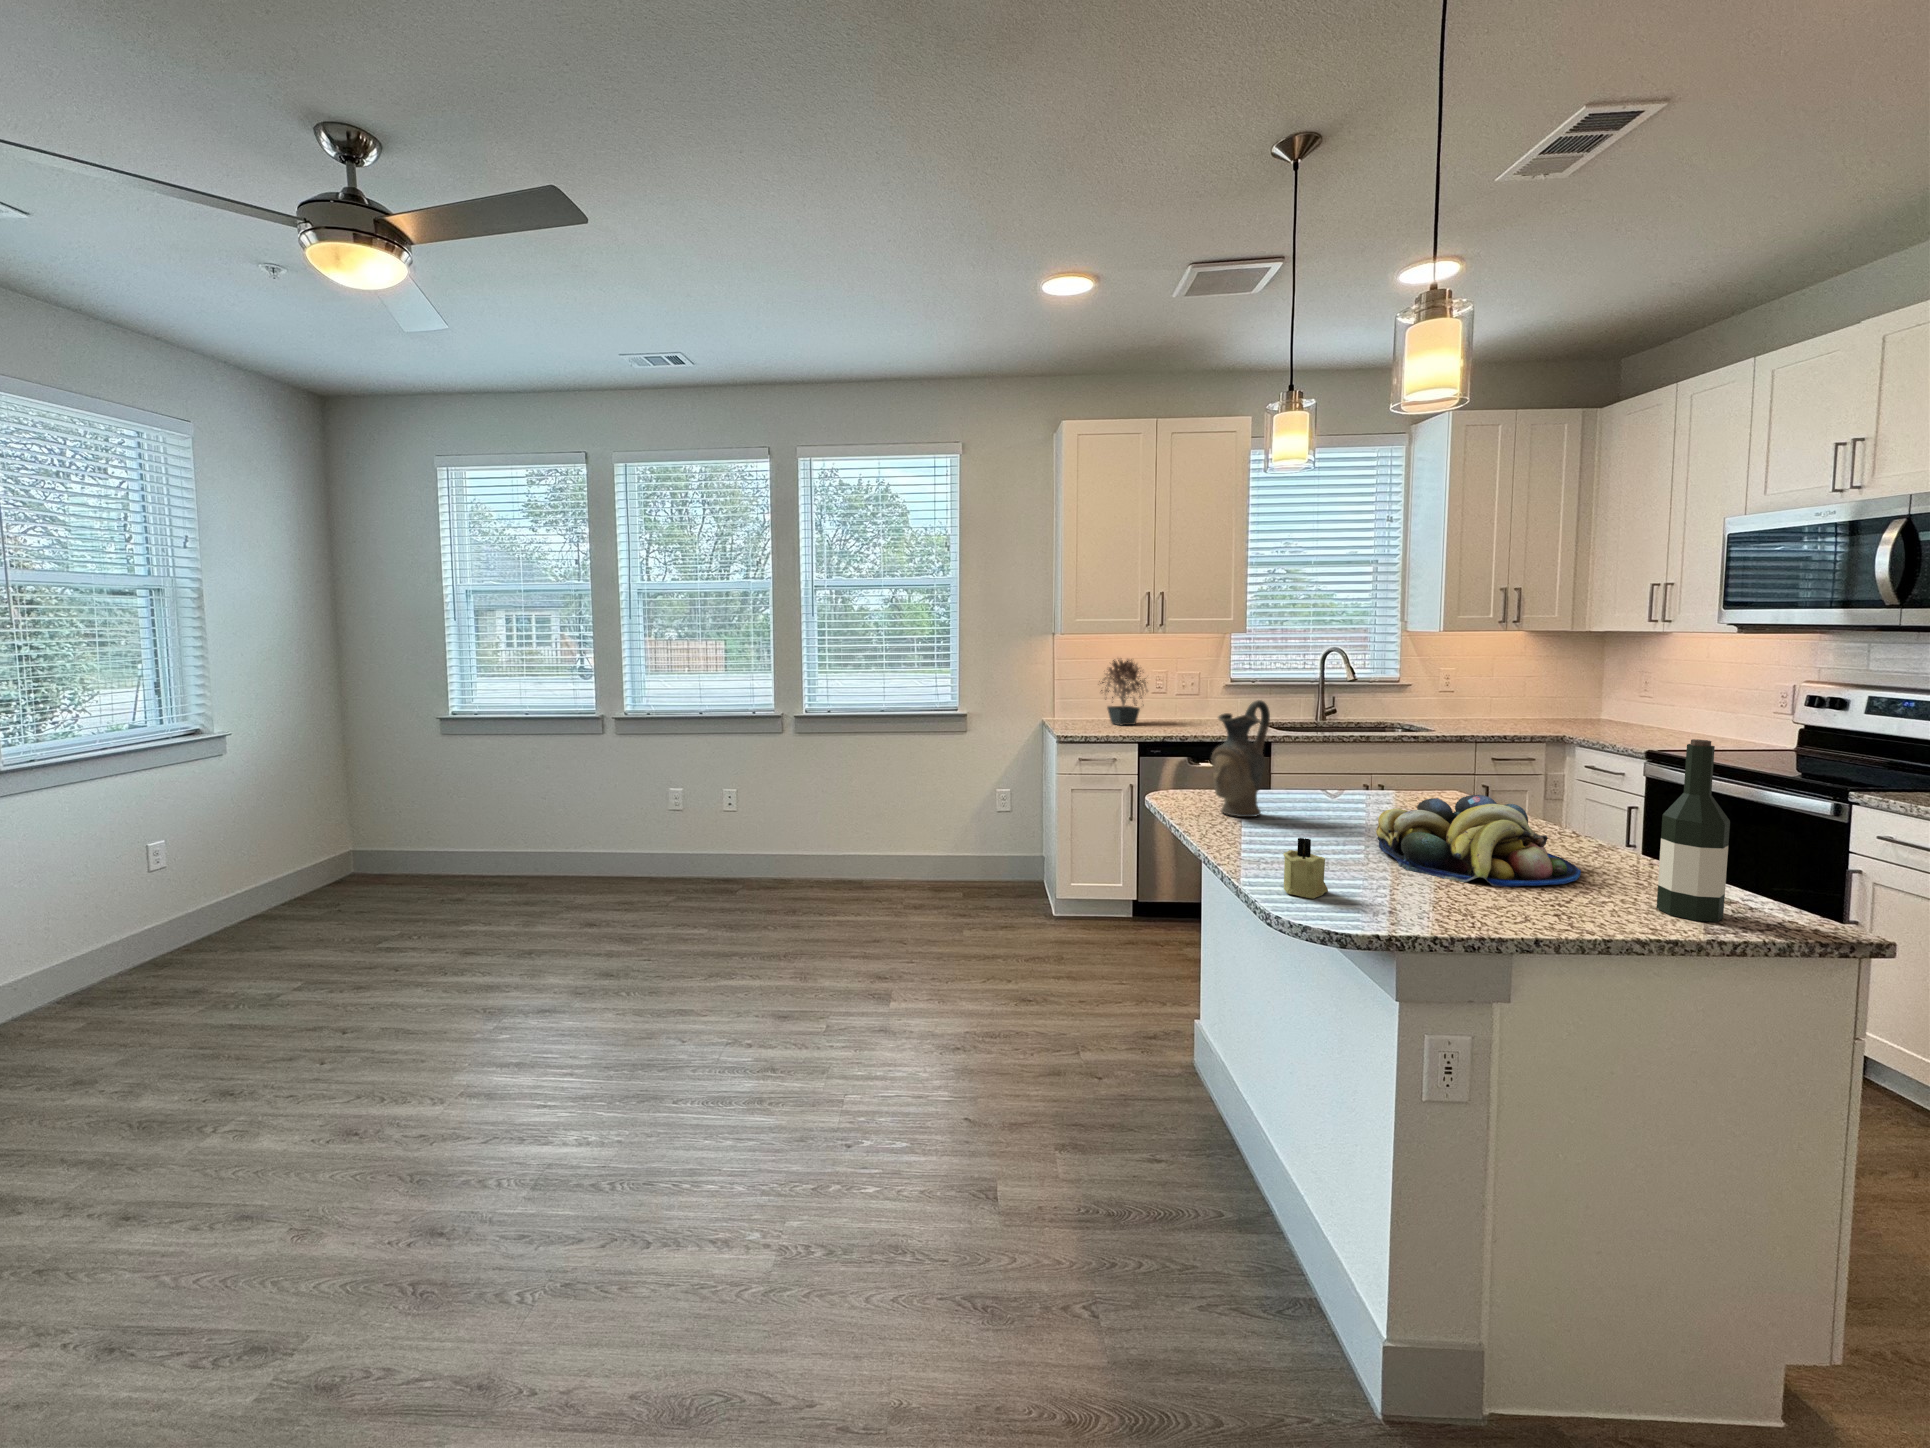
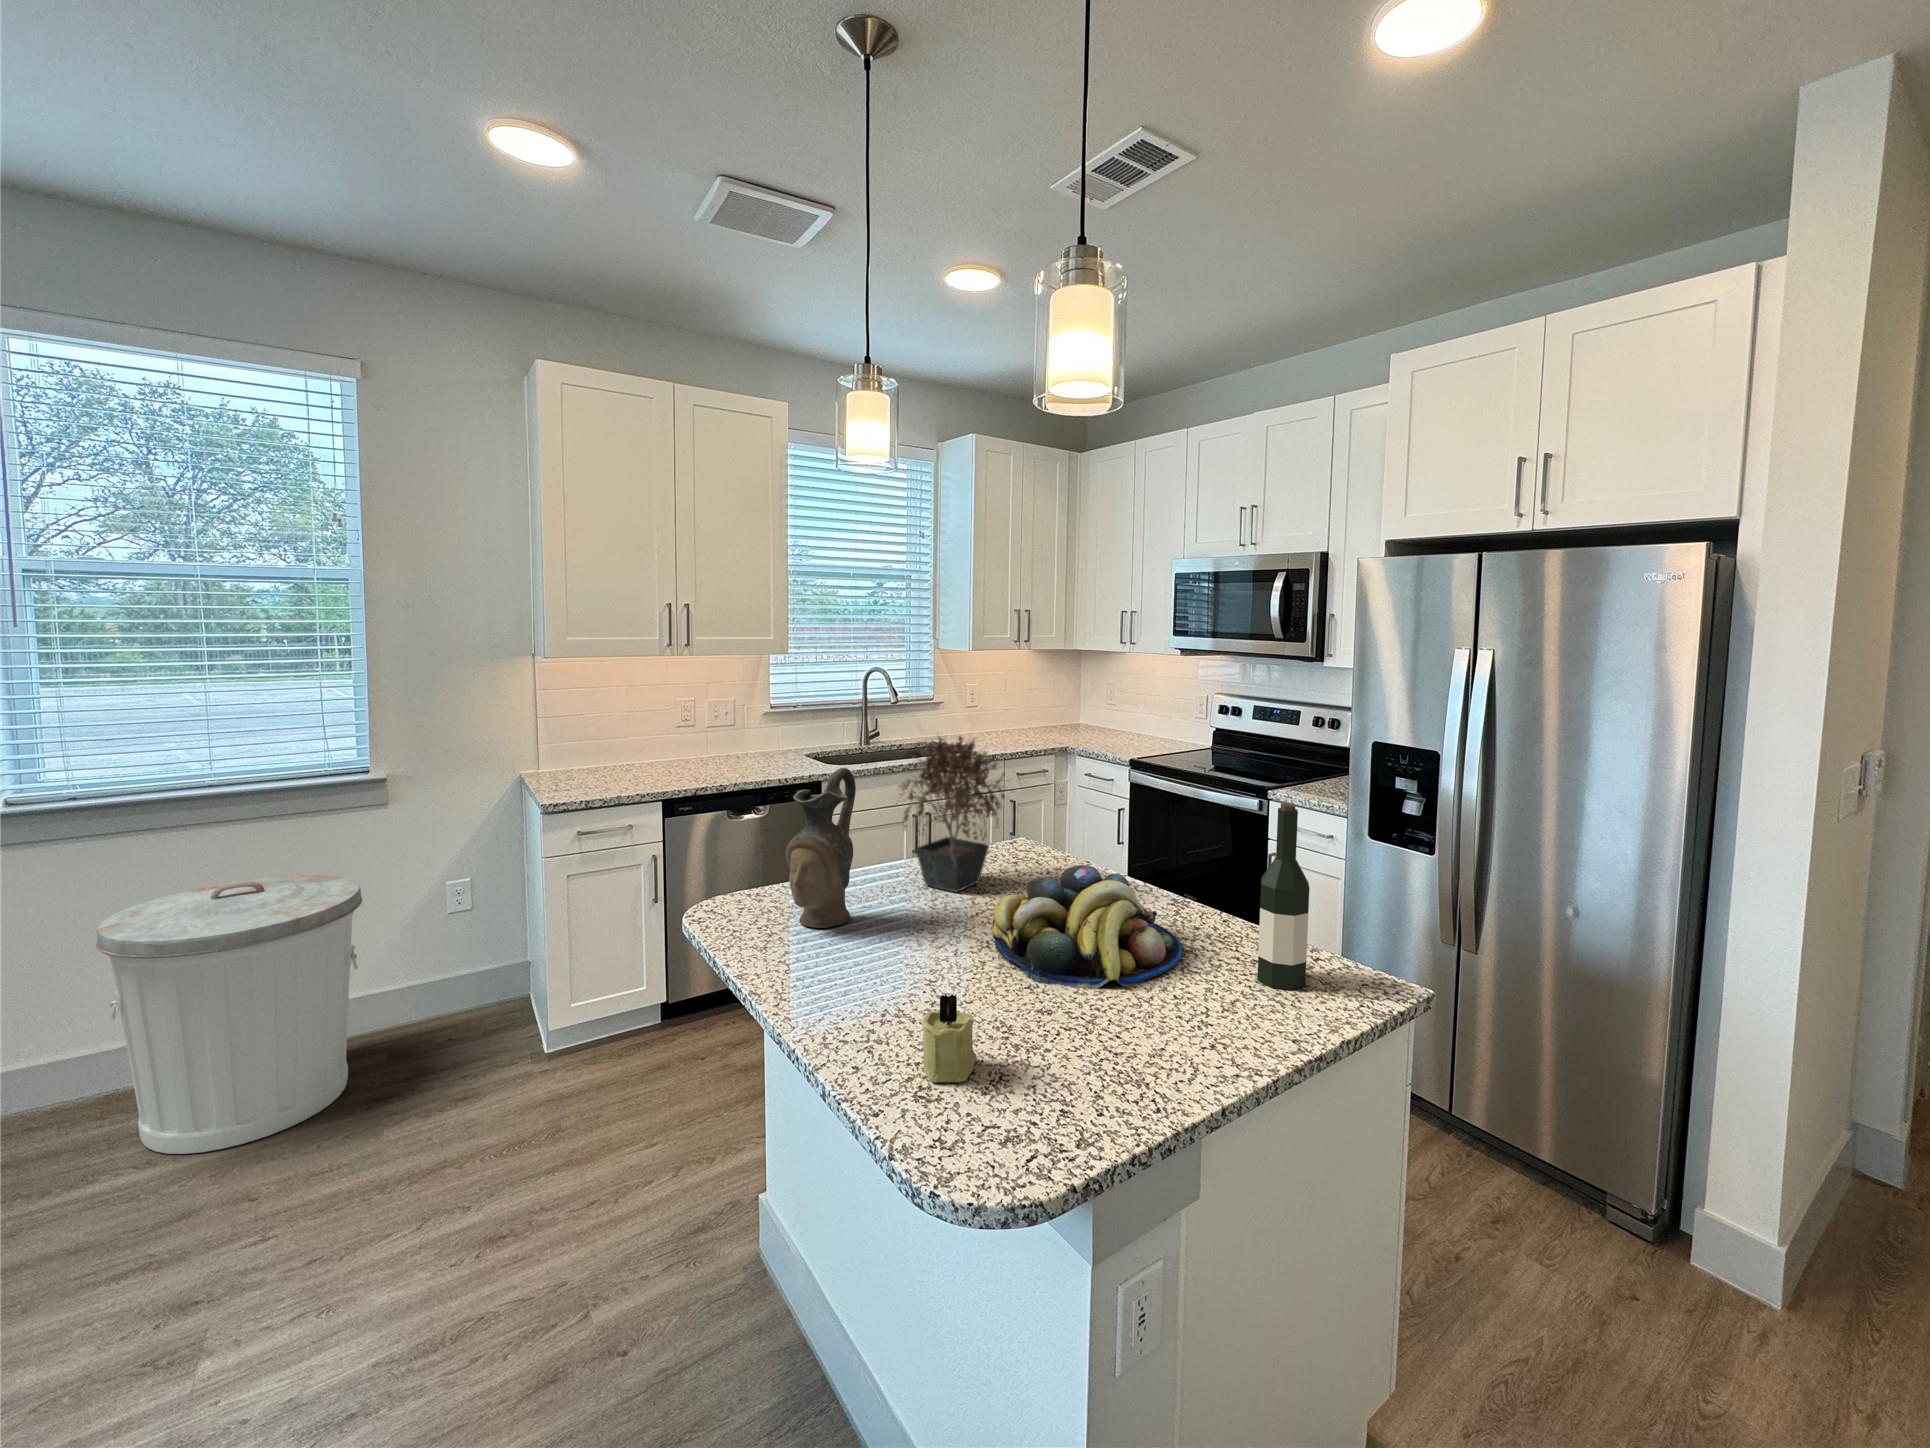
potted plant: present [1099,659,1147,725] -> present [896,736,1005,892]
trash can: none [839,766,955,918] -> present [96,875,362,1154]

